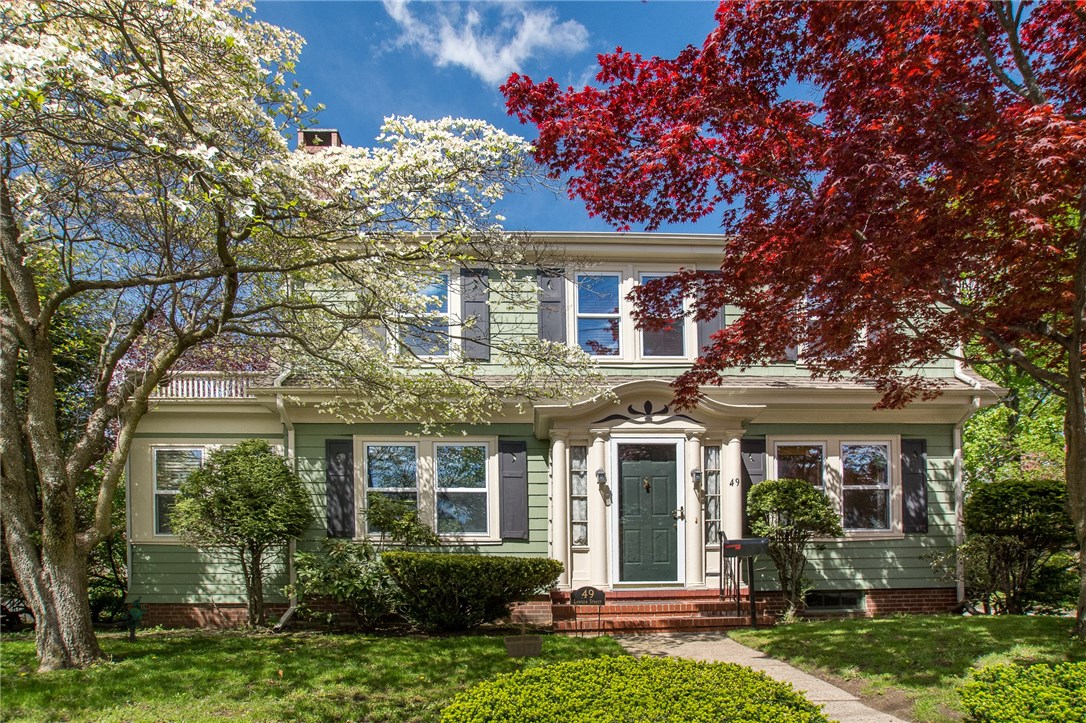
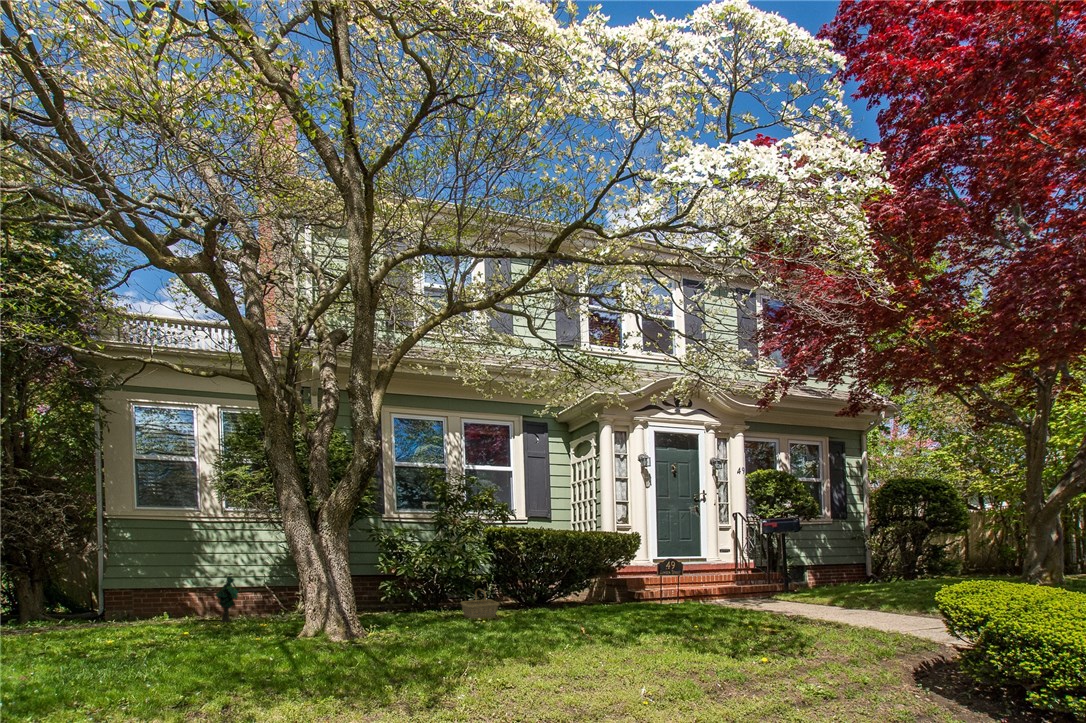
basket: present [504,623,543,657] -> present [461,589,499,618]

